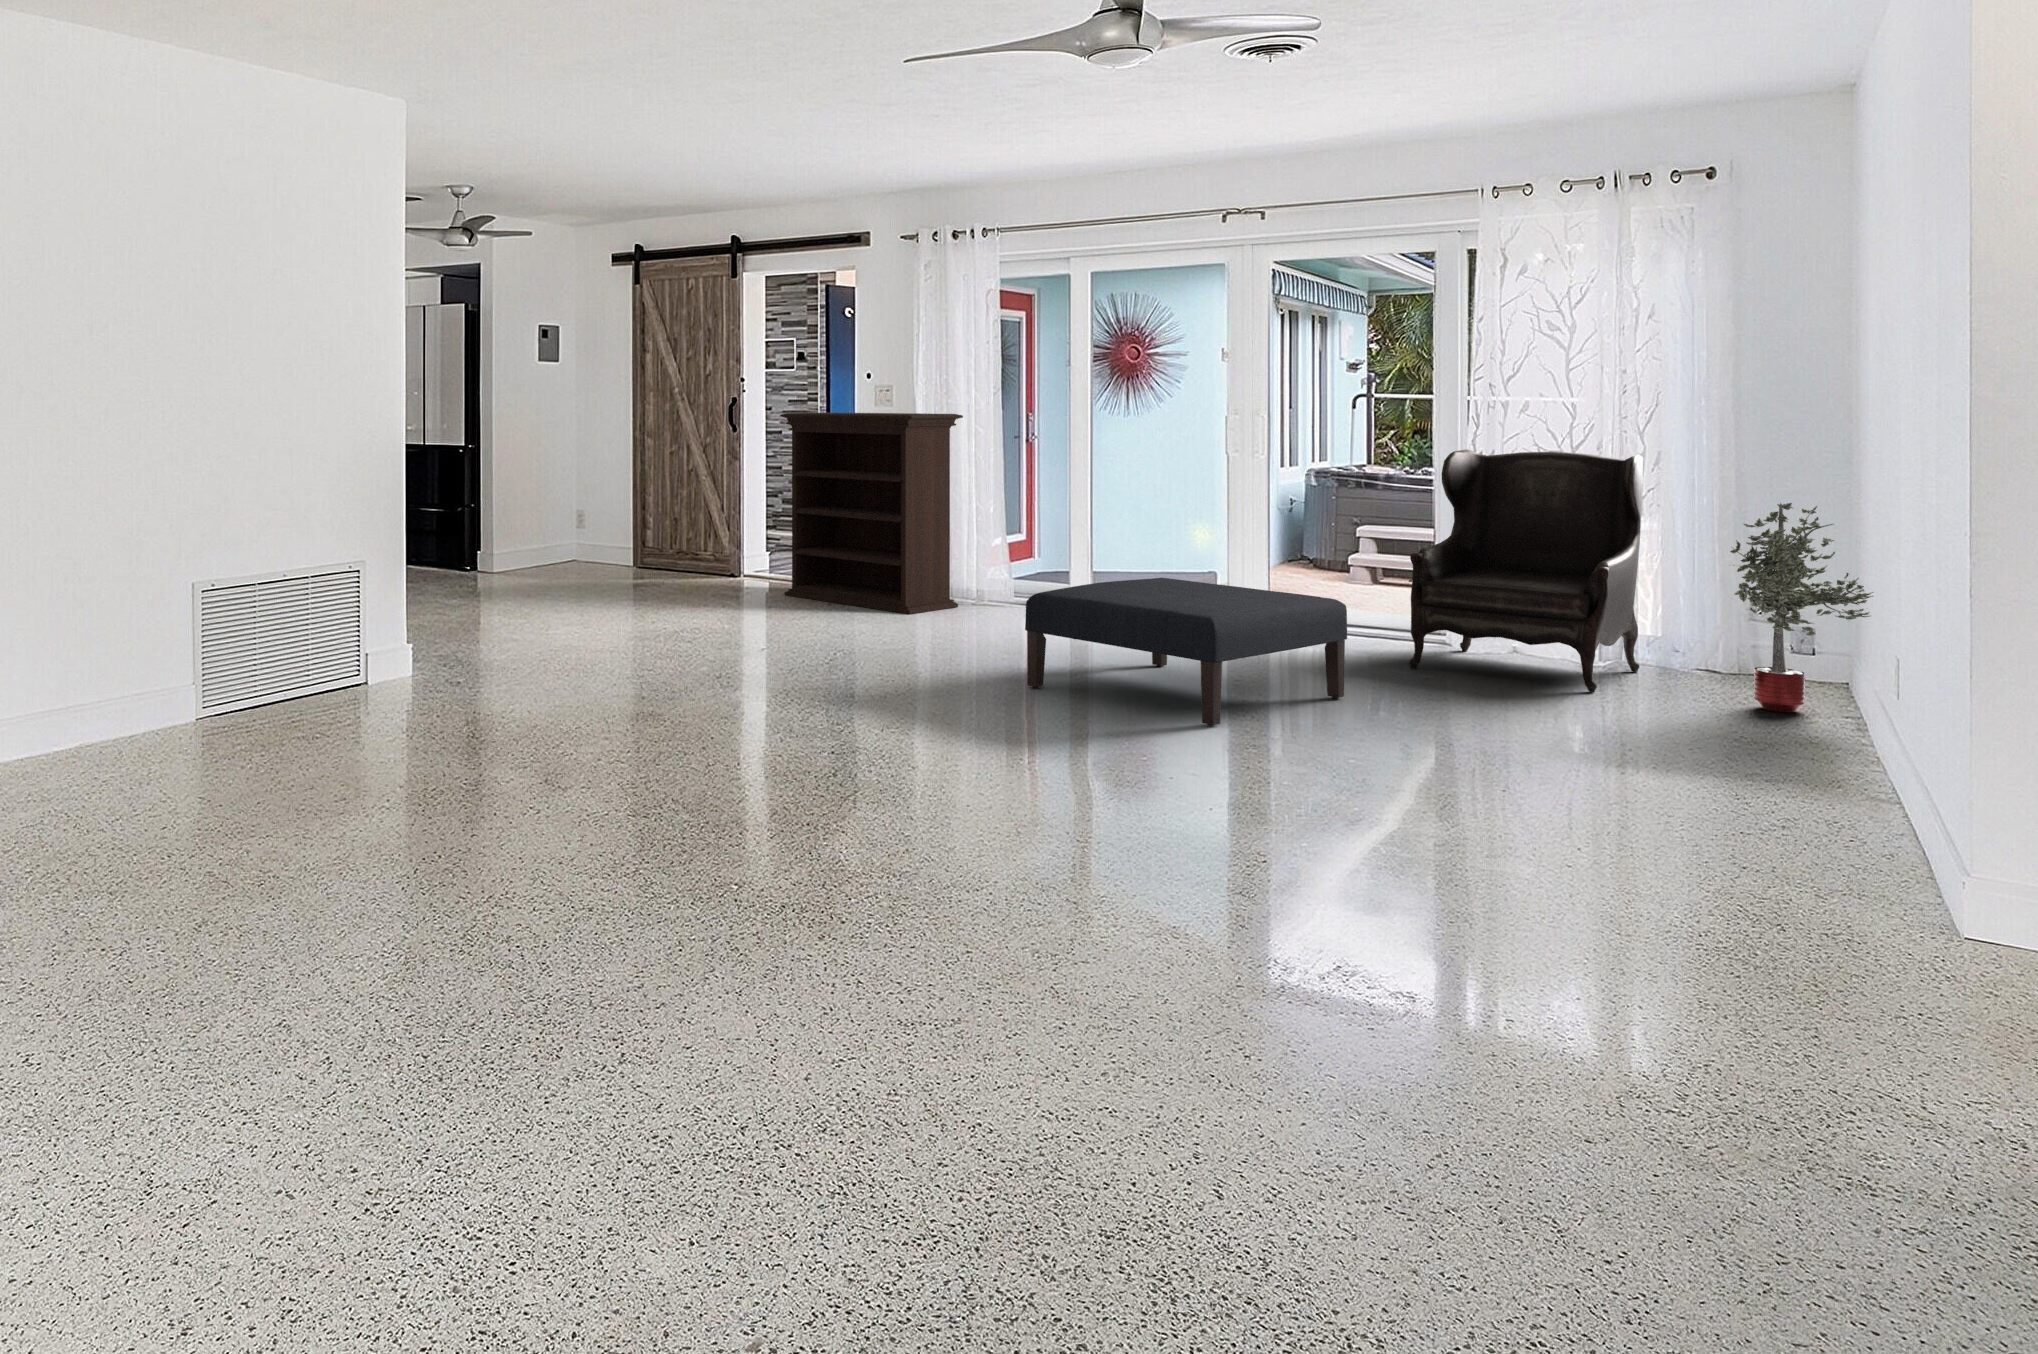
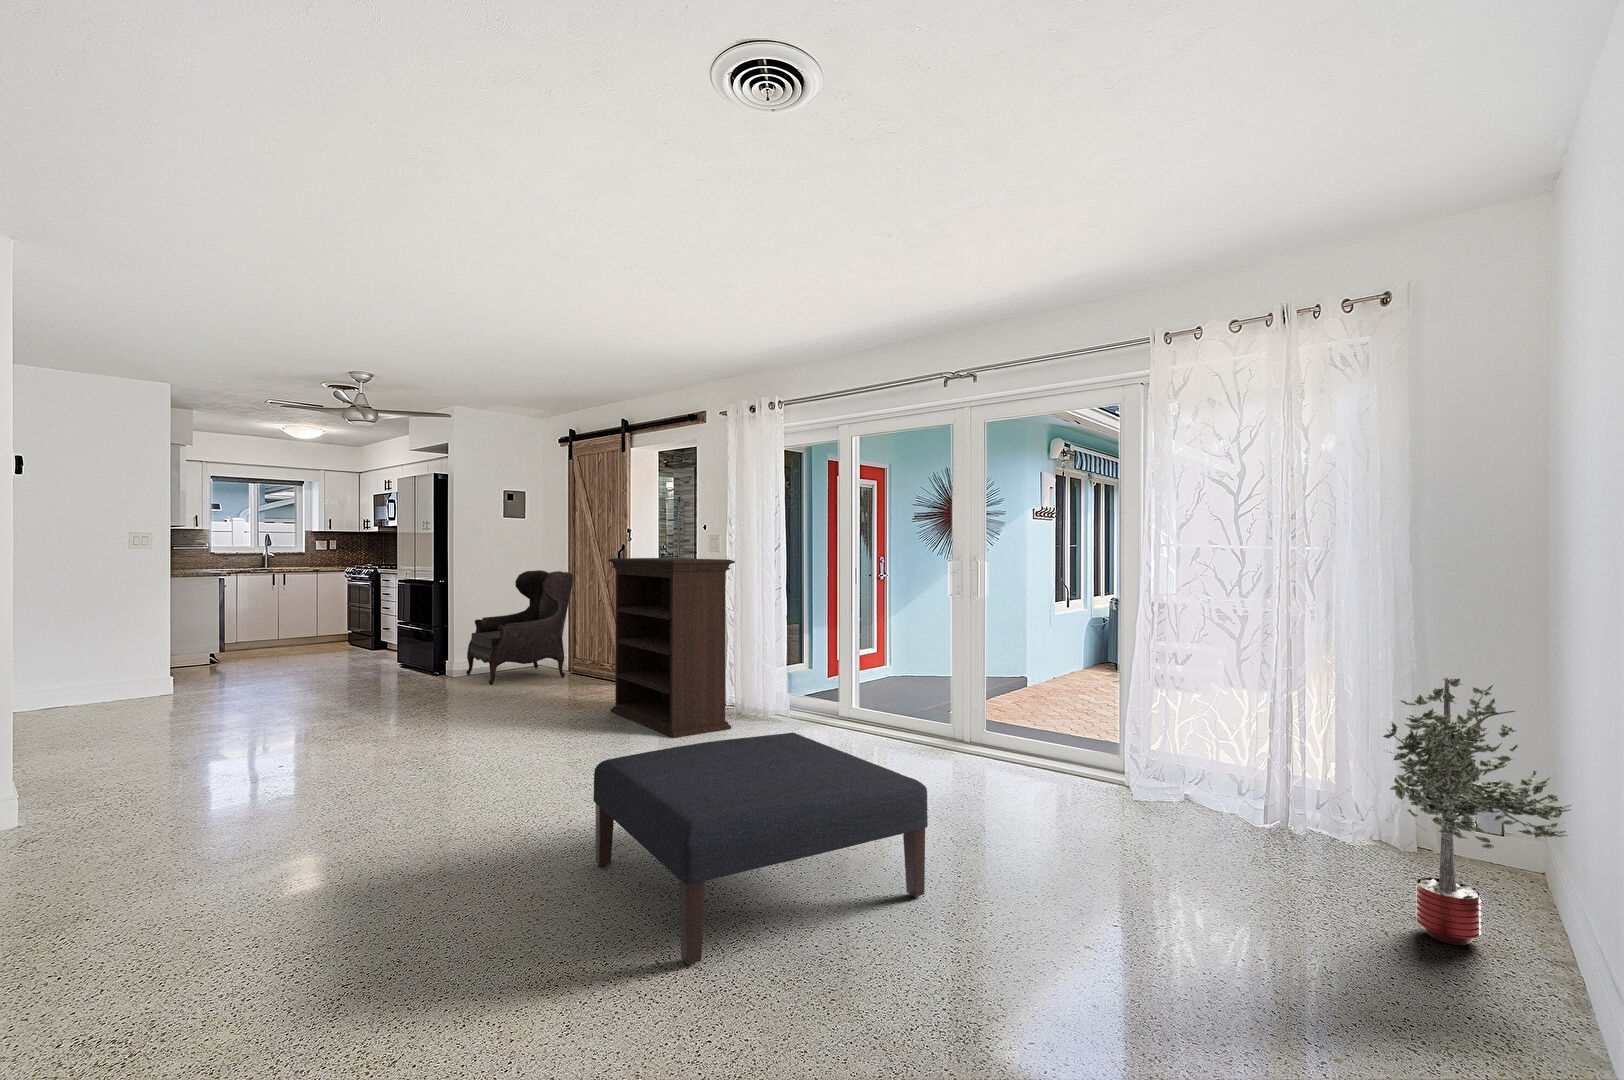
armchair: present [1409,449,1643,692] -> present [466,570,574,685]

